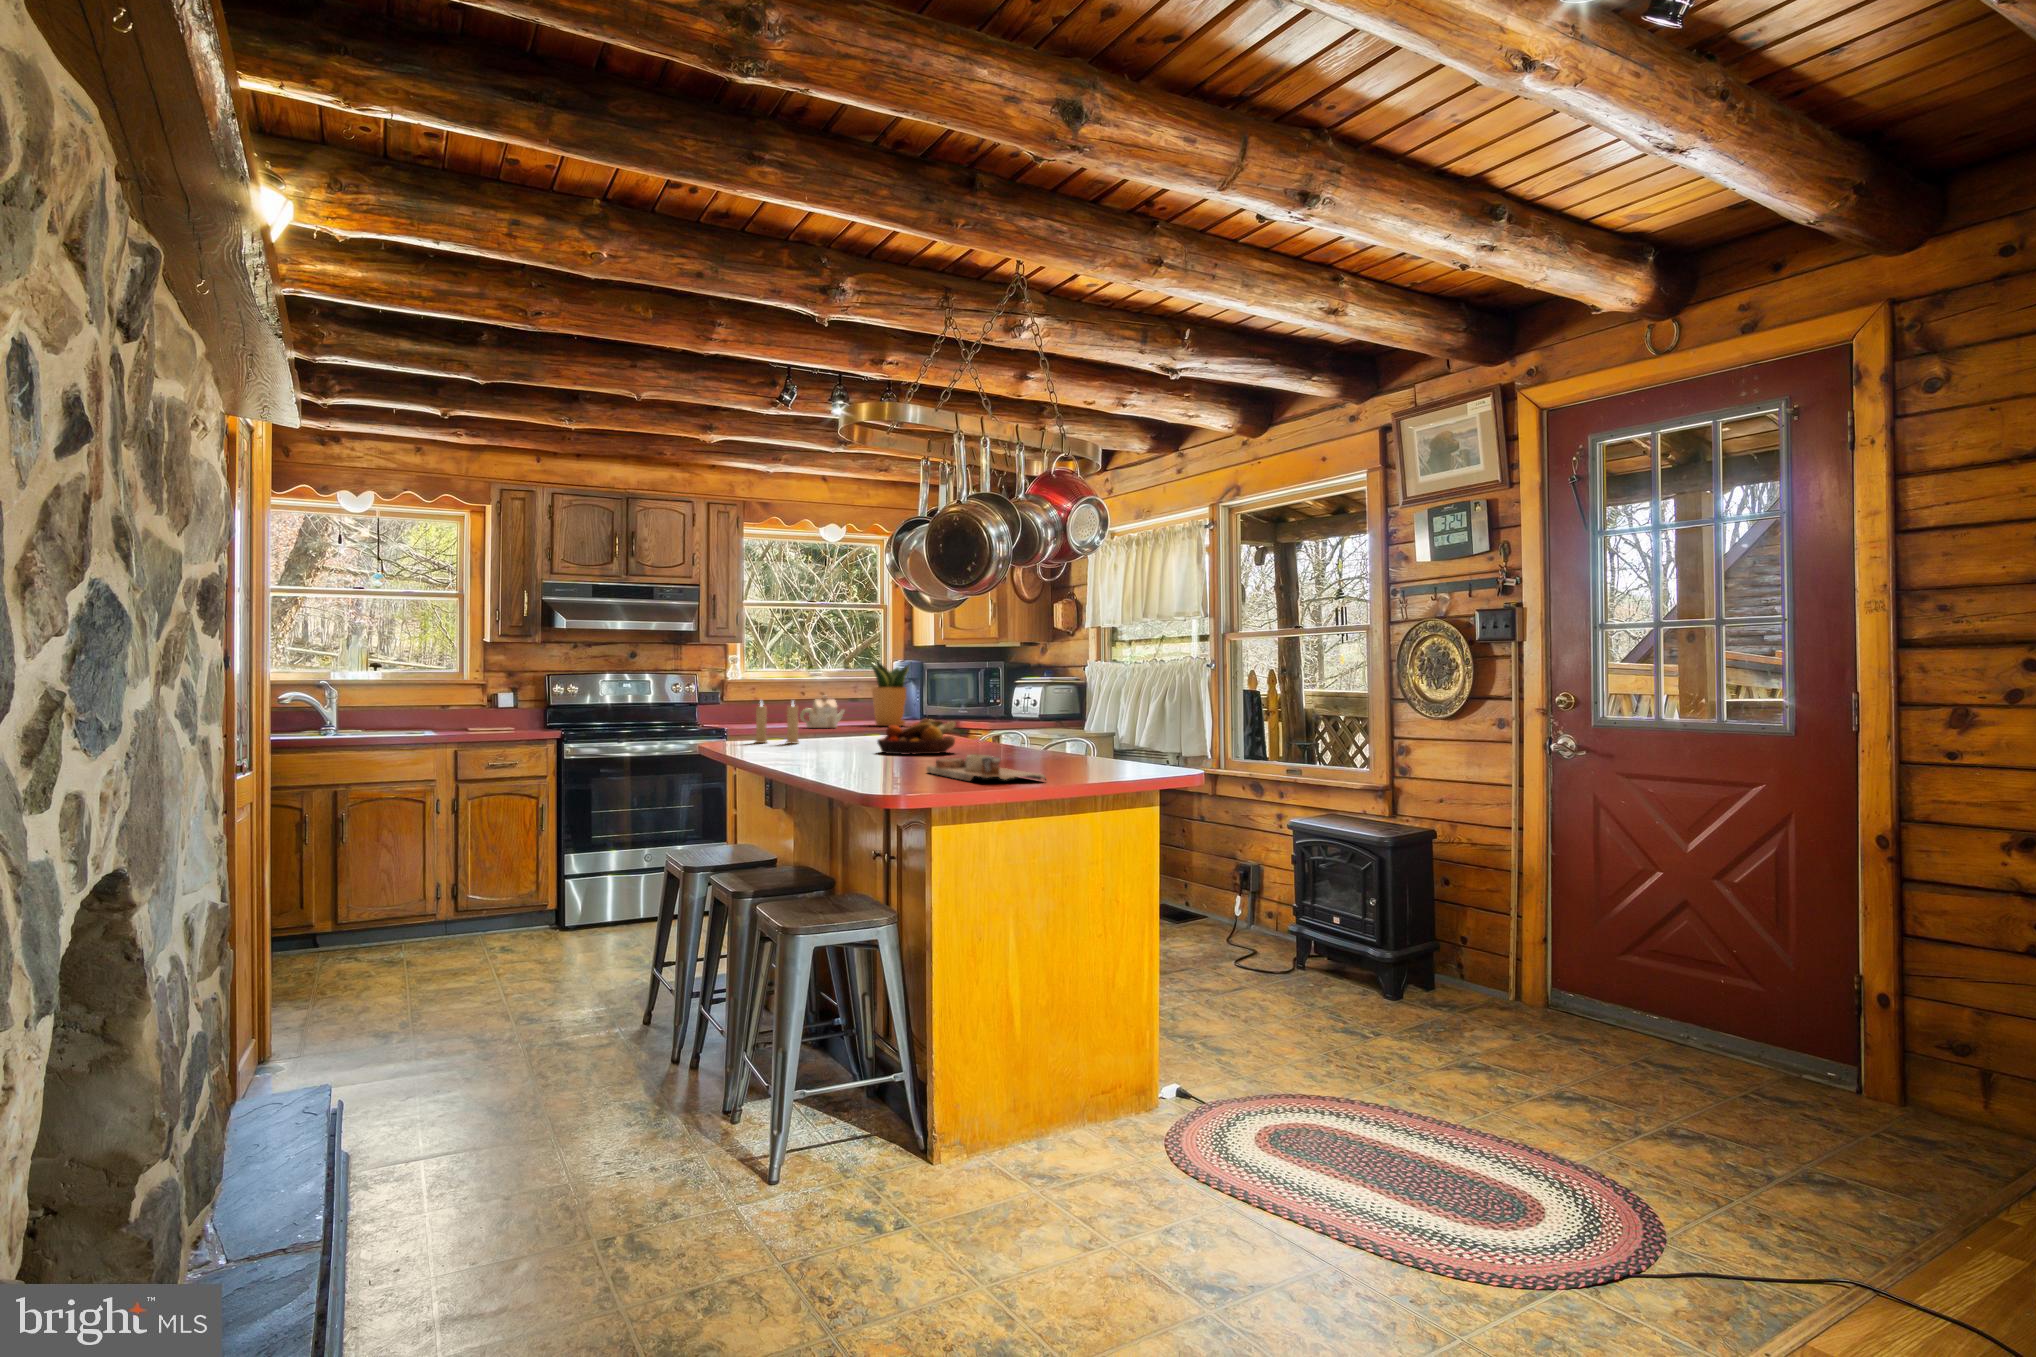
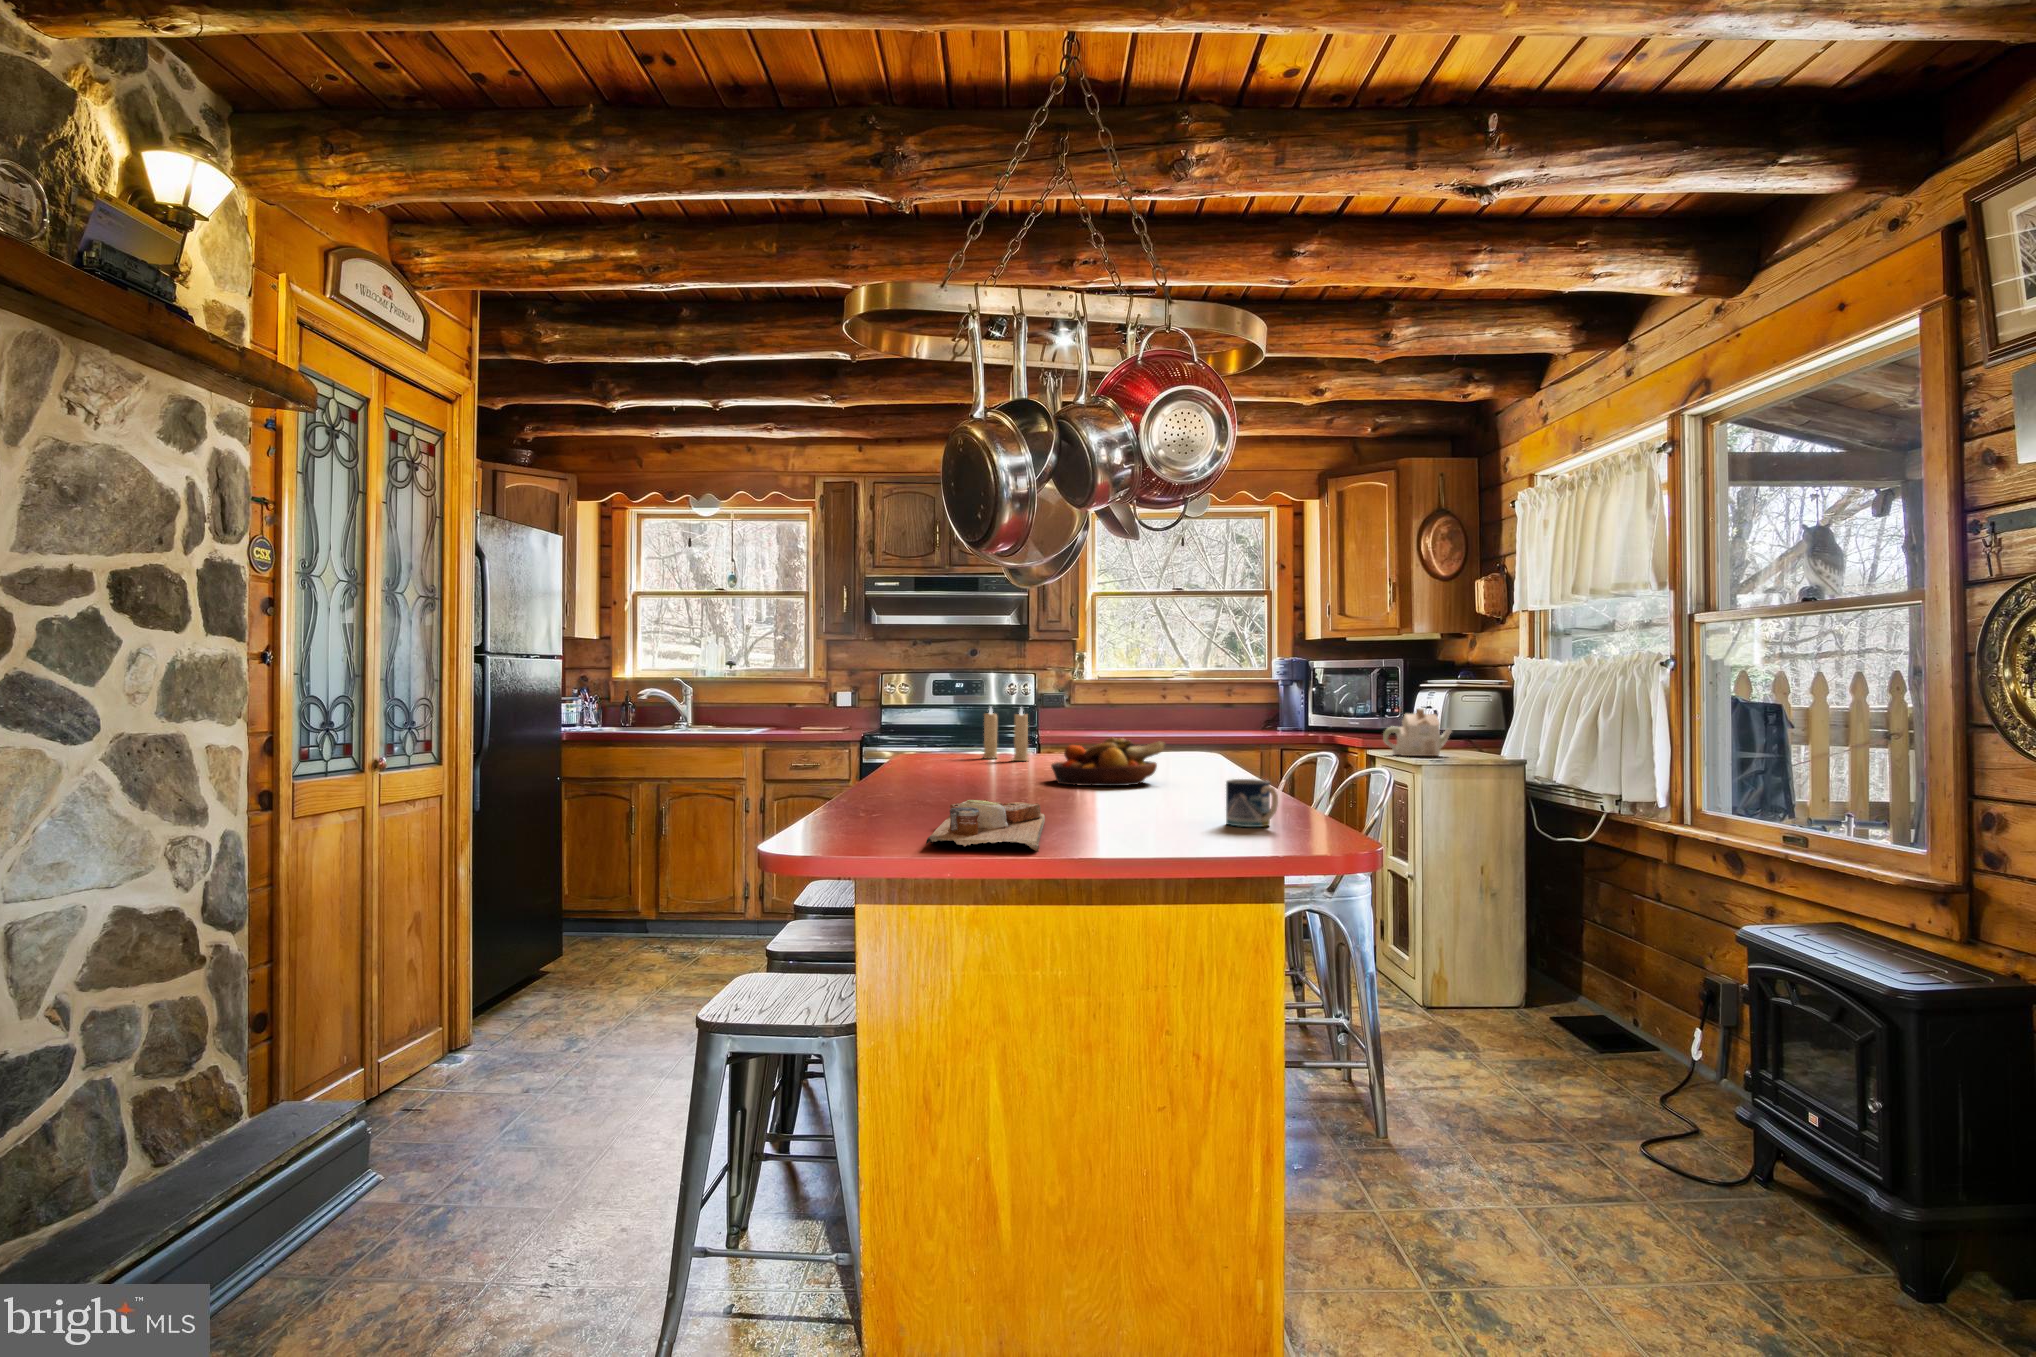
potted plant: present [870,661,909,726] -> none [1229,656,1286,738]
teapot: present [800,696,844,728] -> present [1383,708,1452,756]
mug: none [1082,738,1120,767] -> present [1226,779,1278,827]

